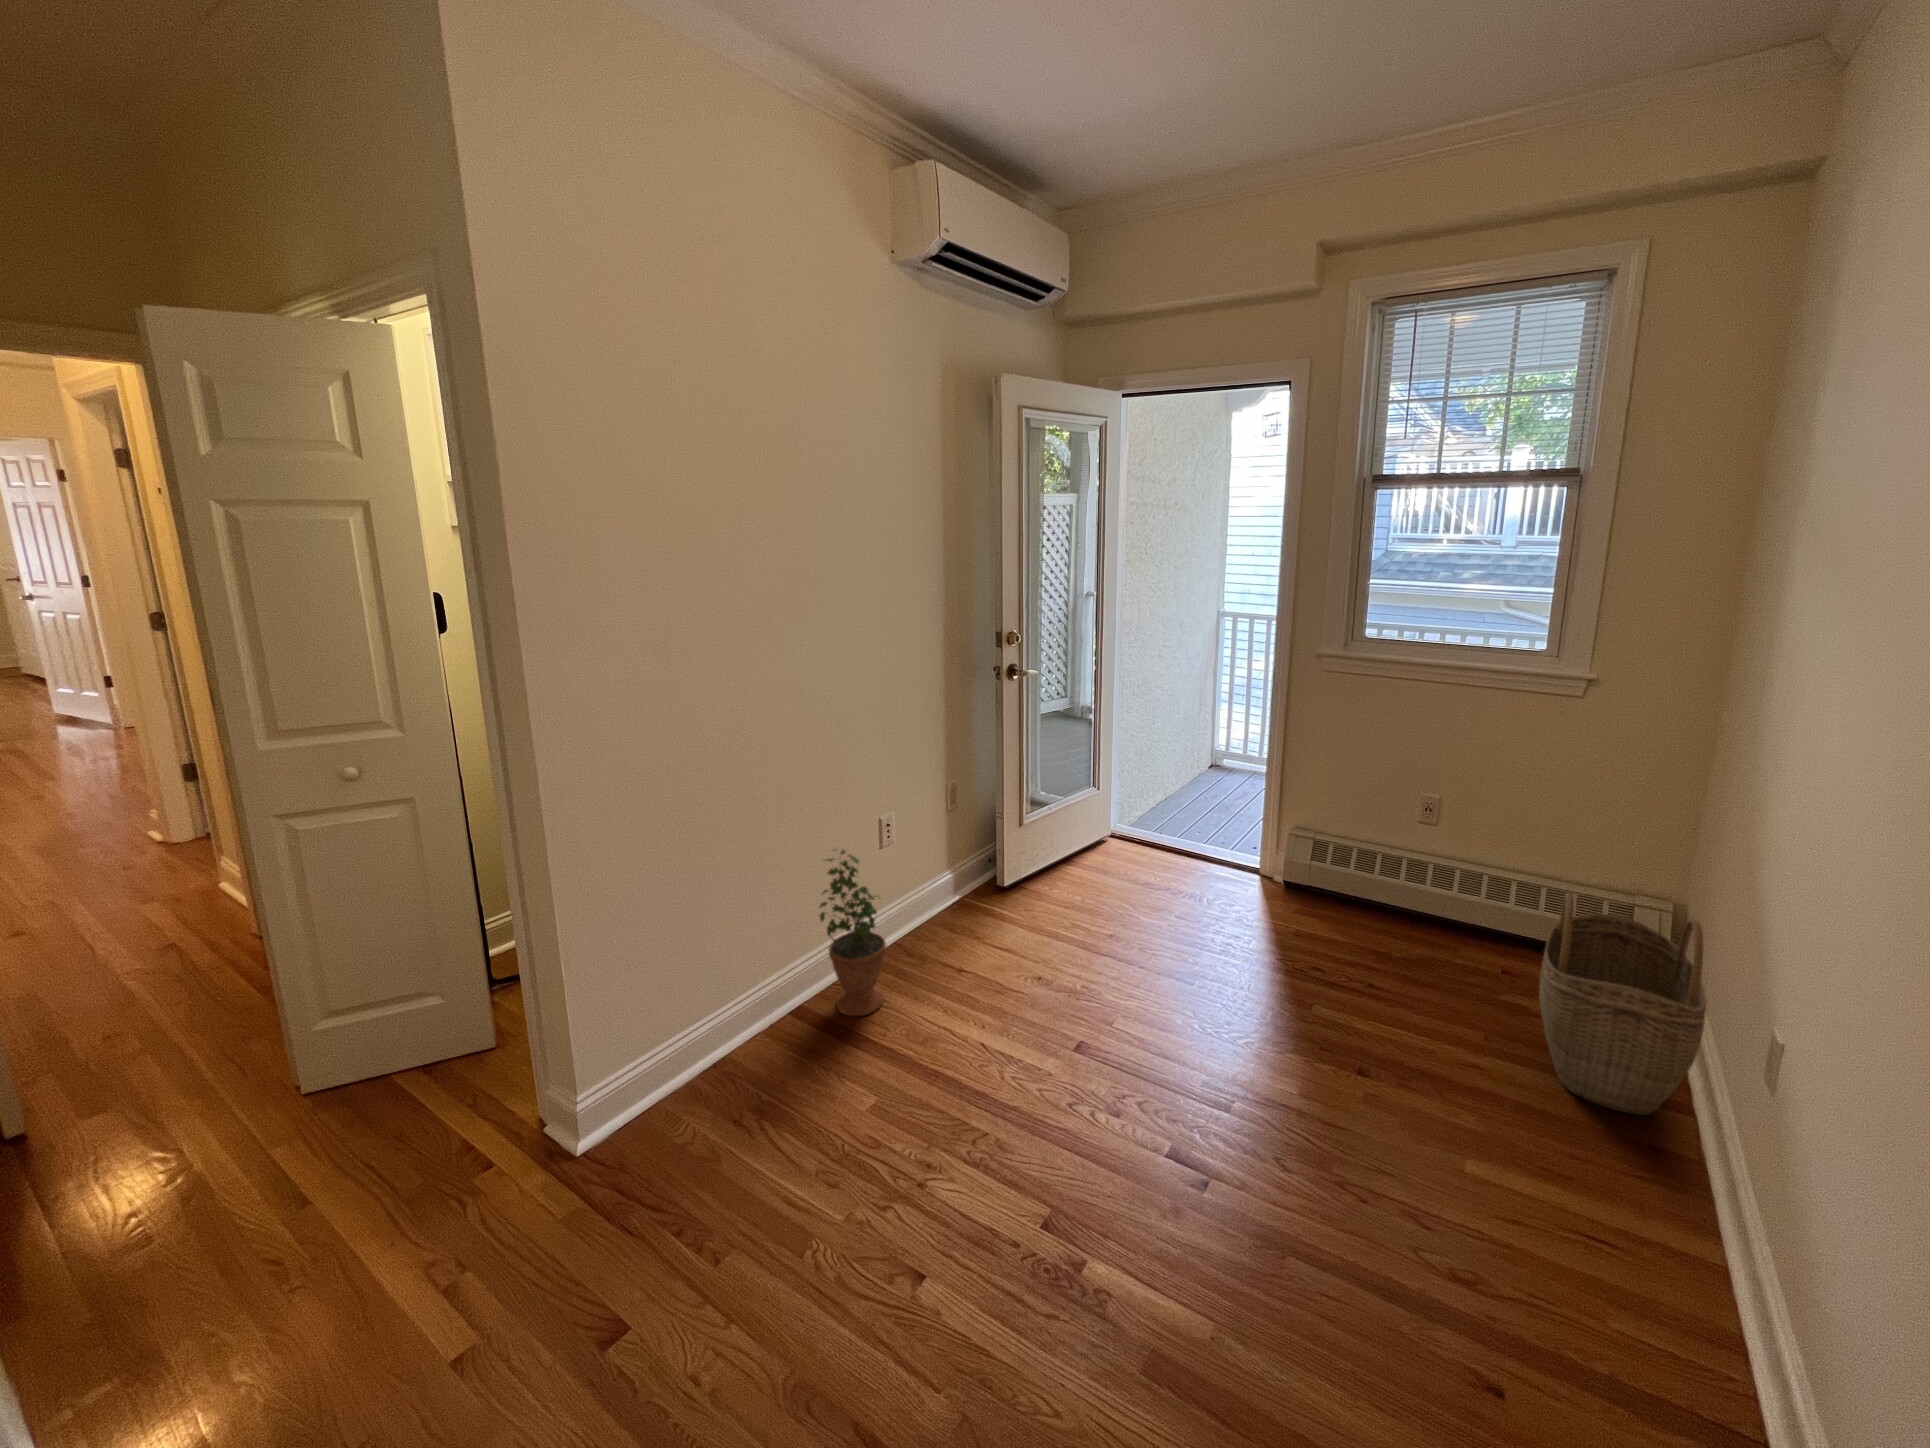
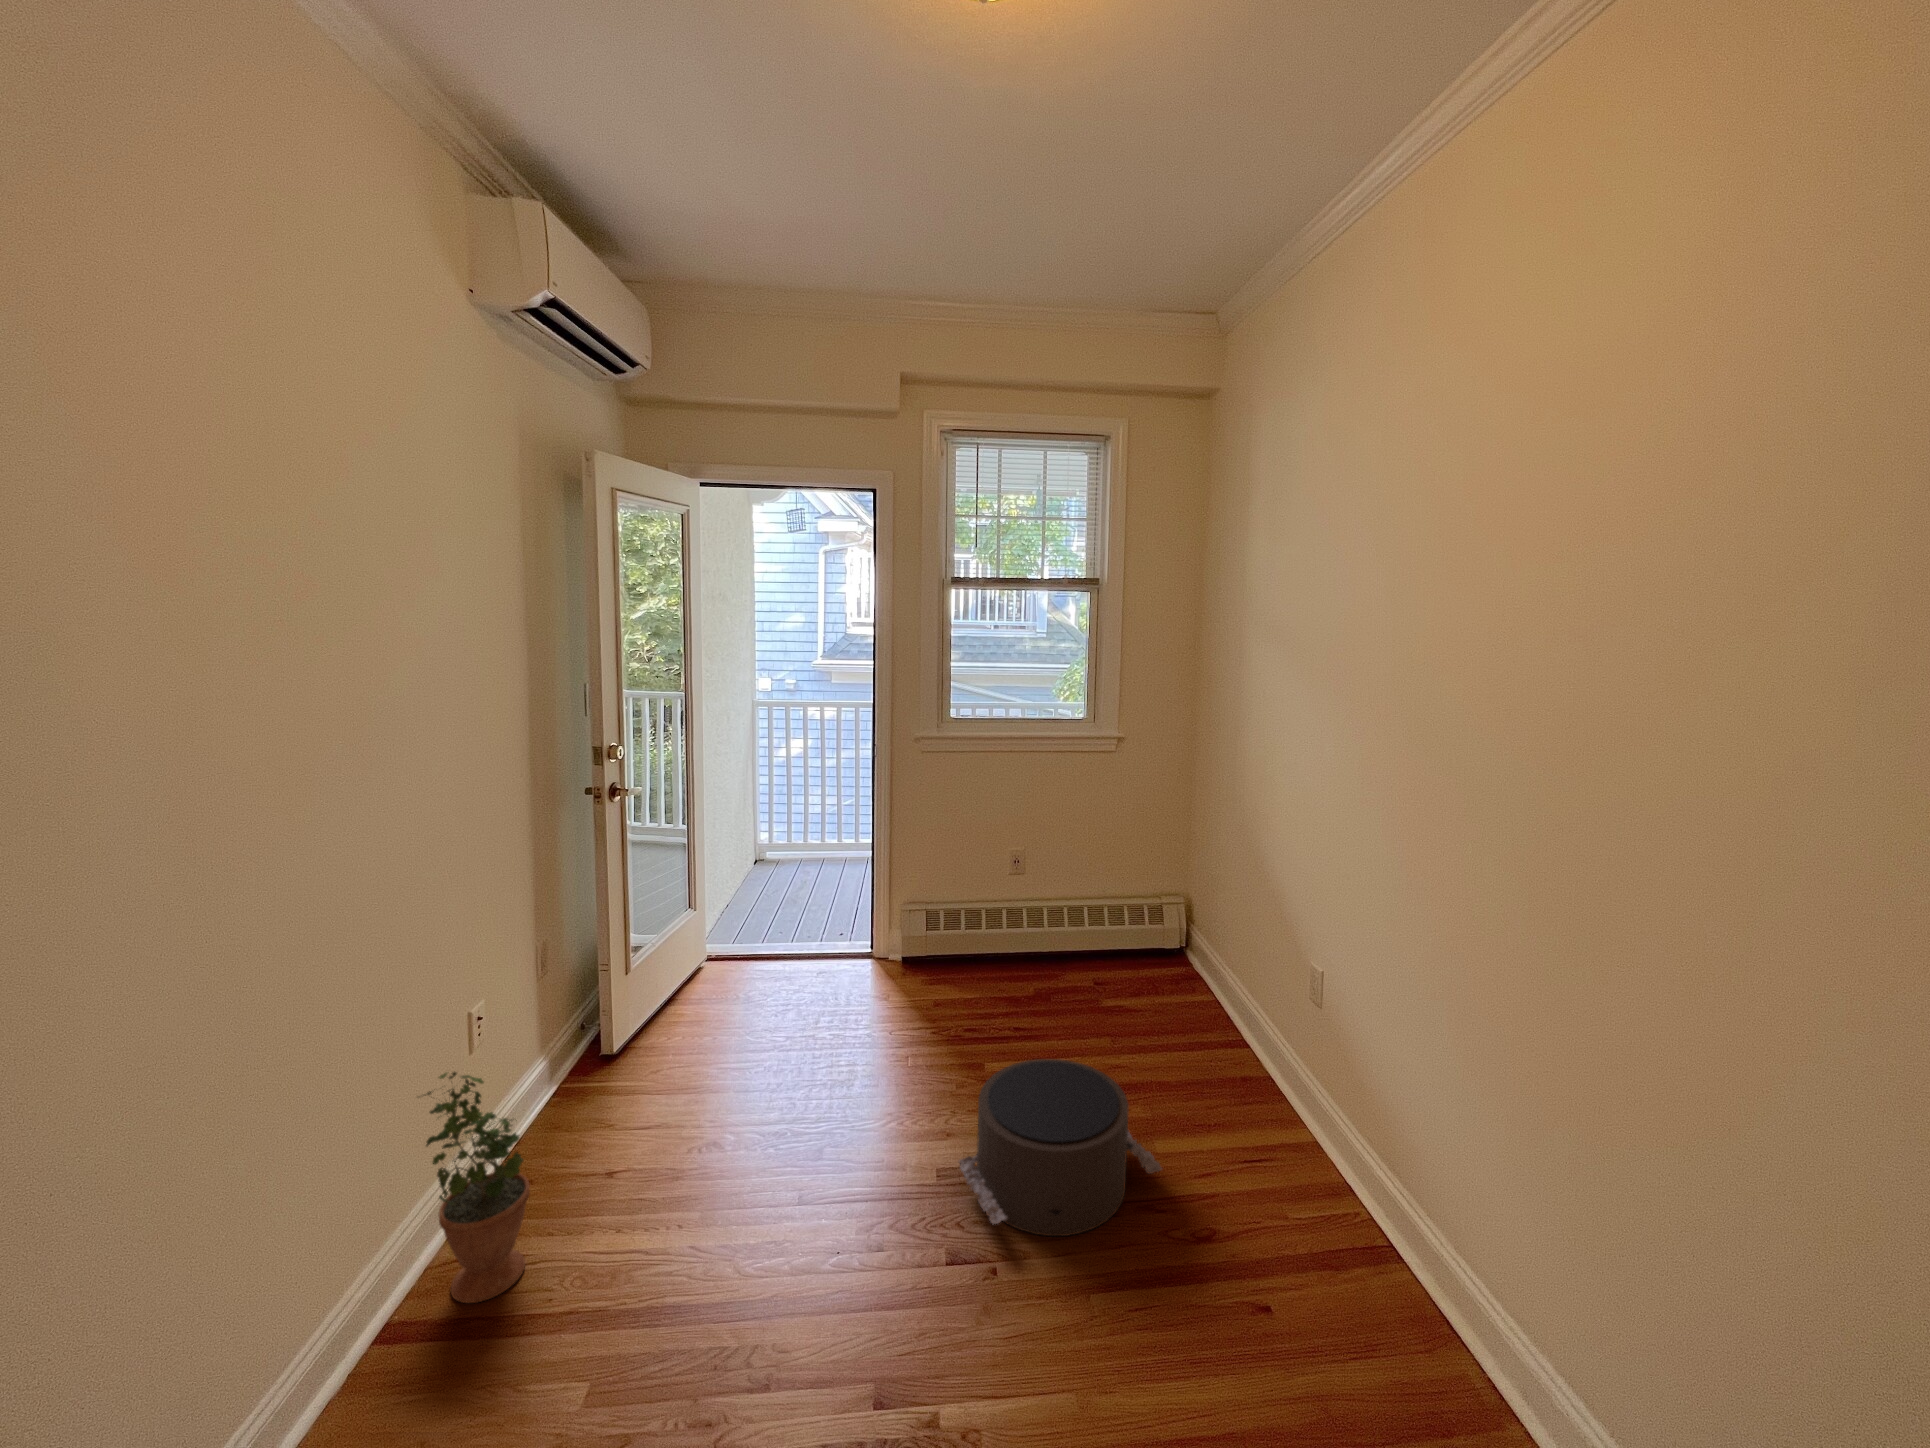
woven basket: present [1539,893,1706,1115] -> none [1143,908,1251,1066]
pouf: none [1214,1003,1449,1204] -> present [959,1059,1162,1236]

